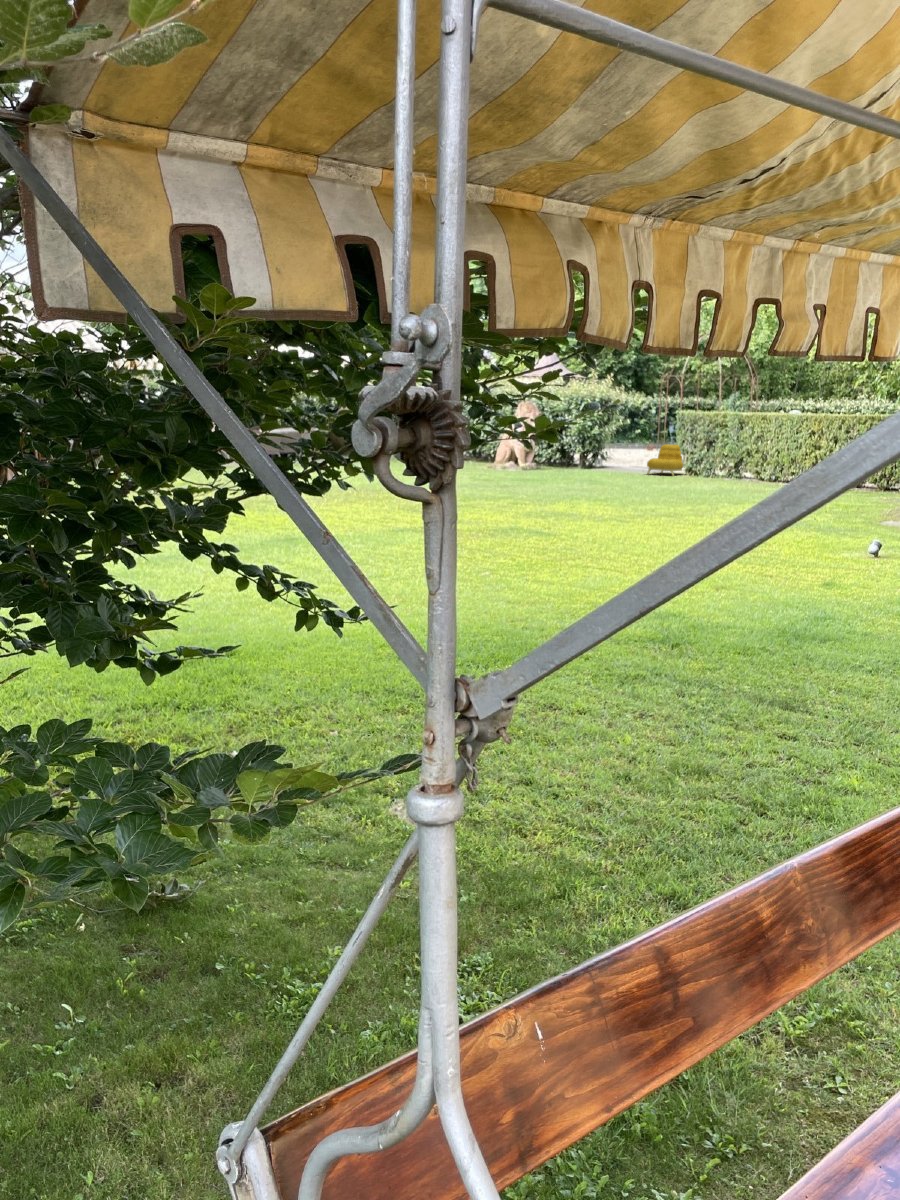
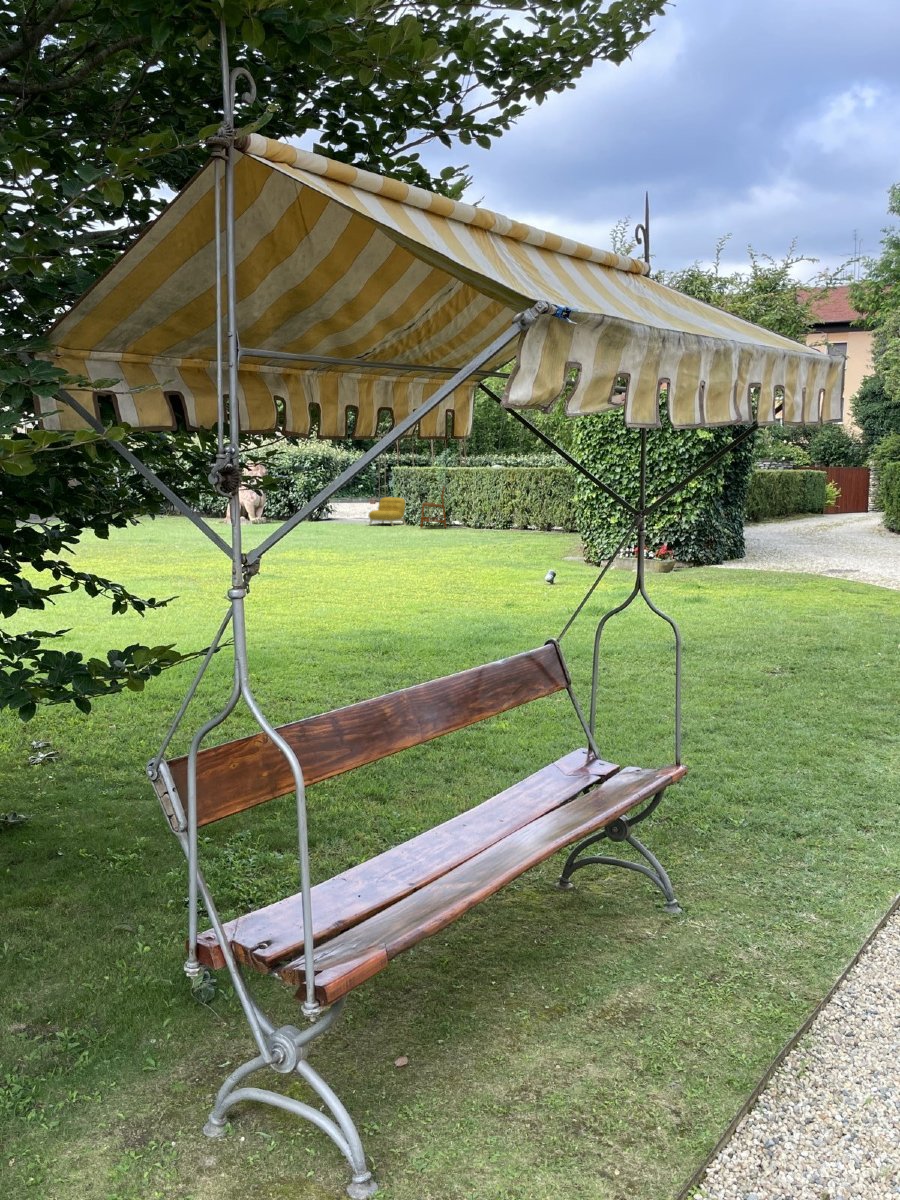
bench: none [705,433,737,481] -> present [420,486,447,528]

